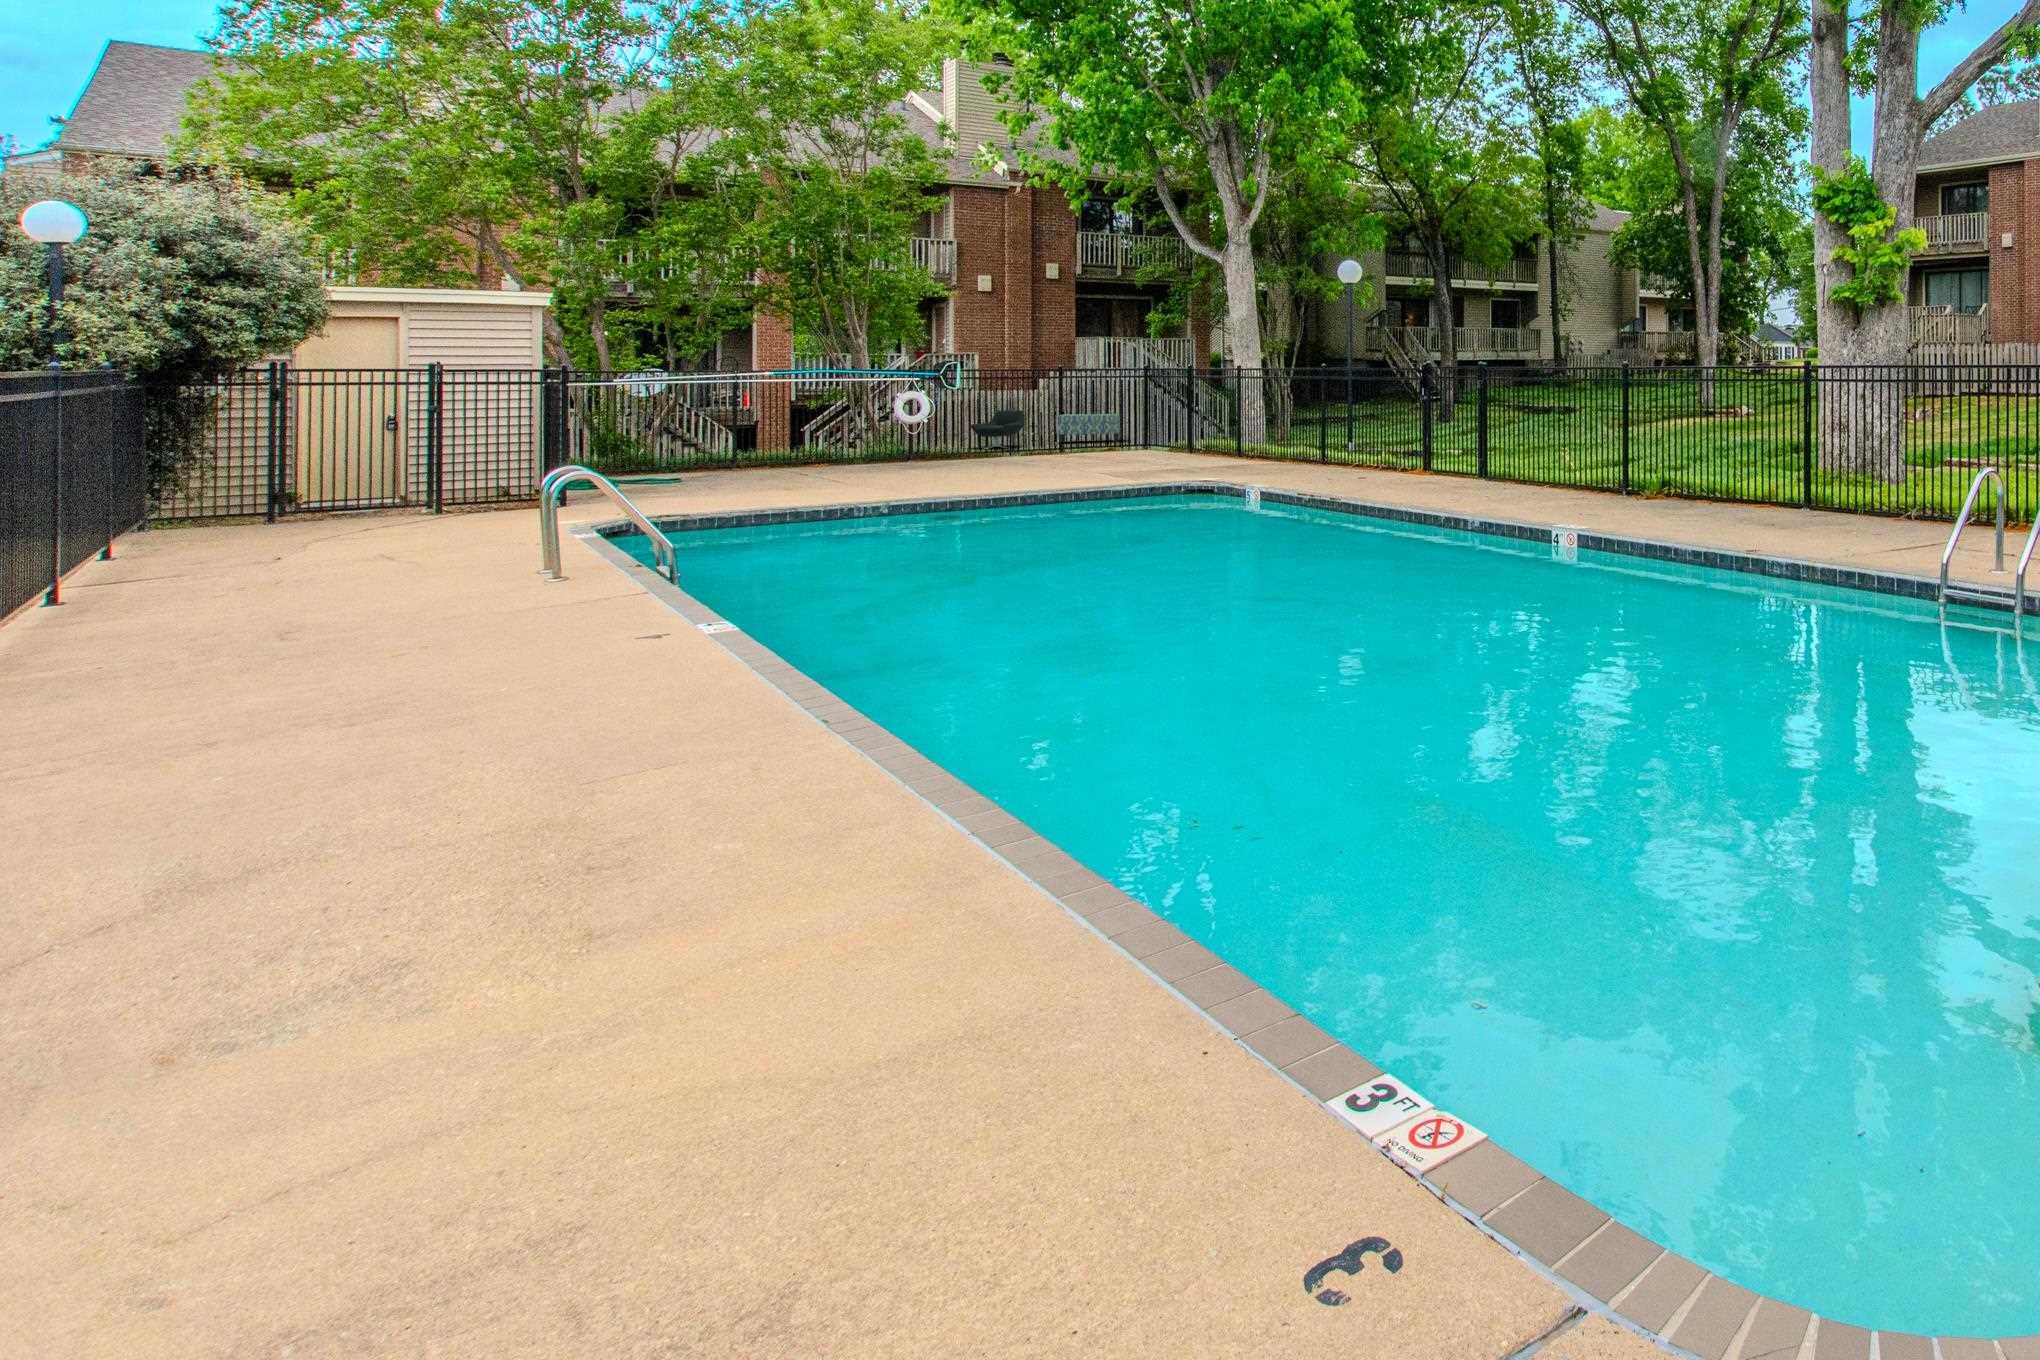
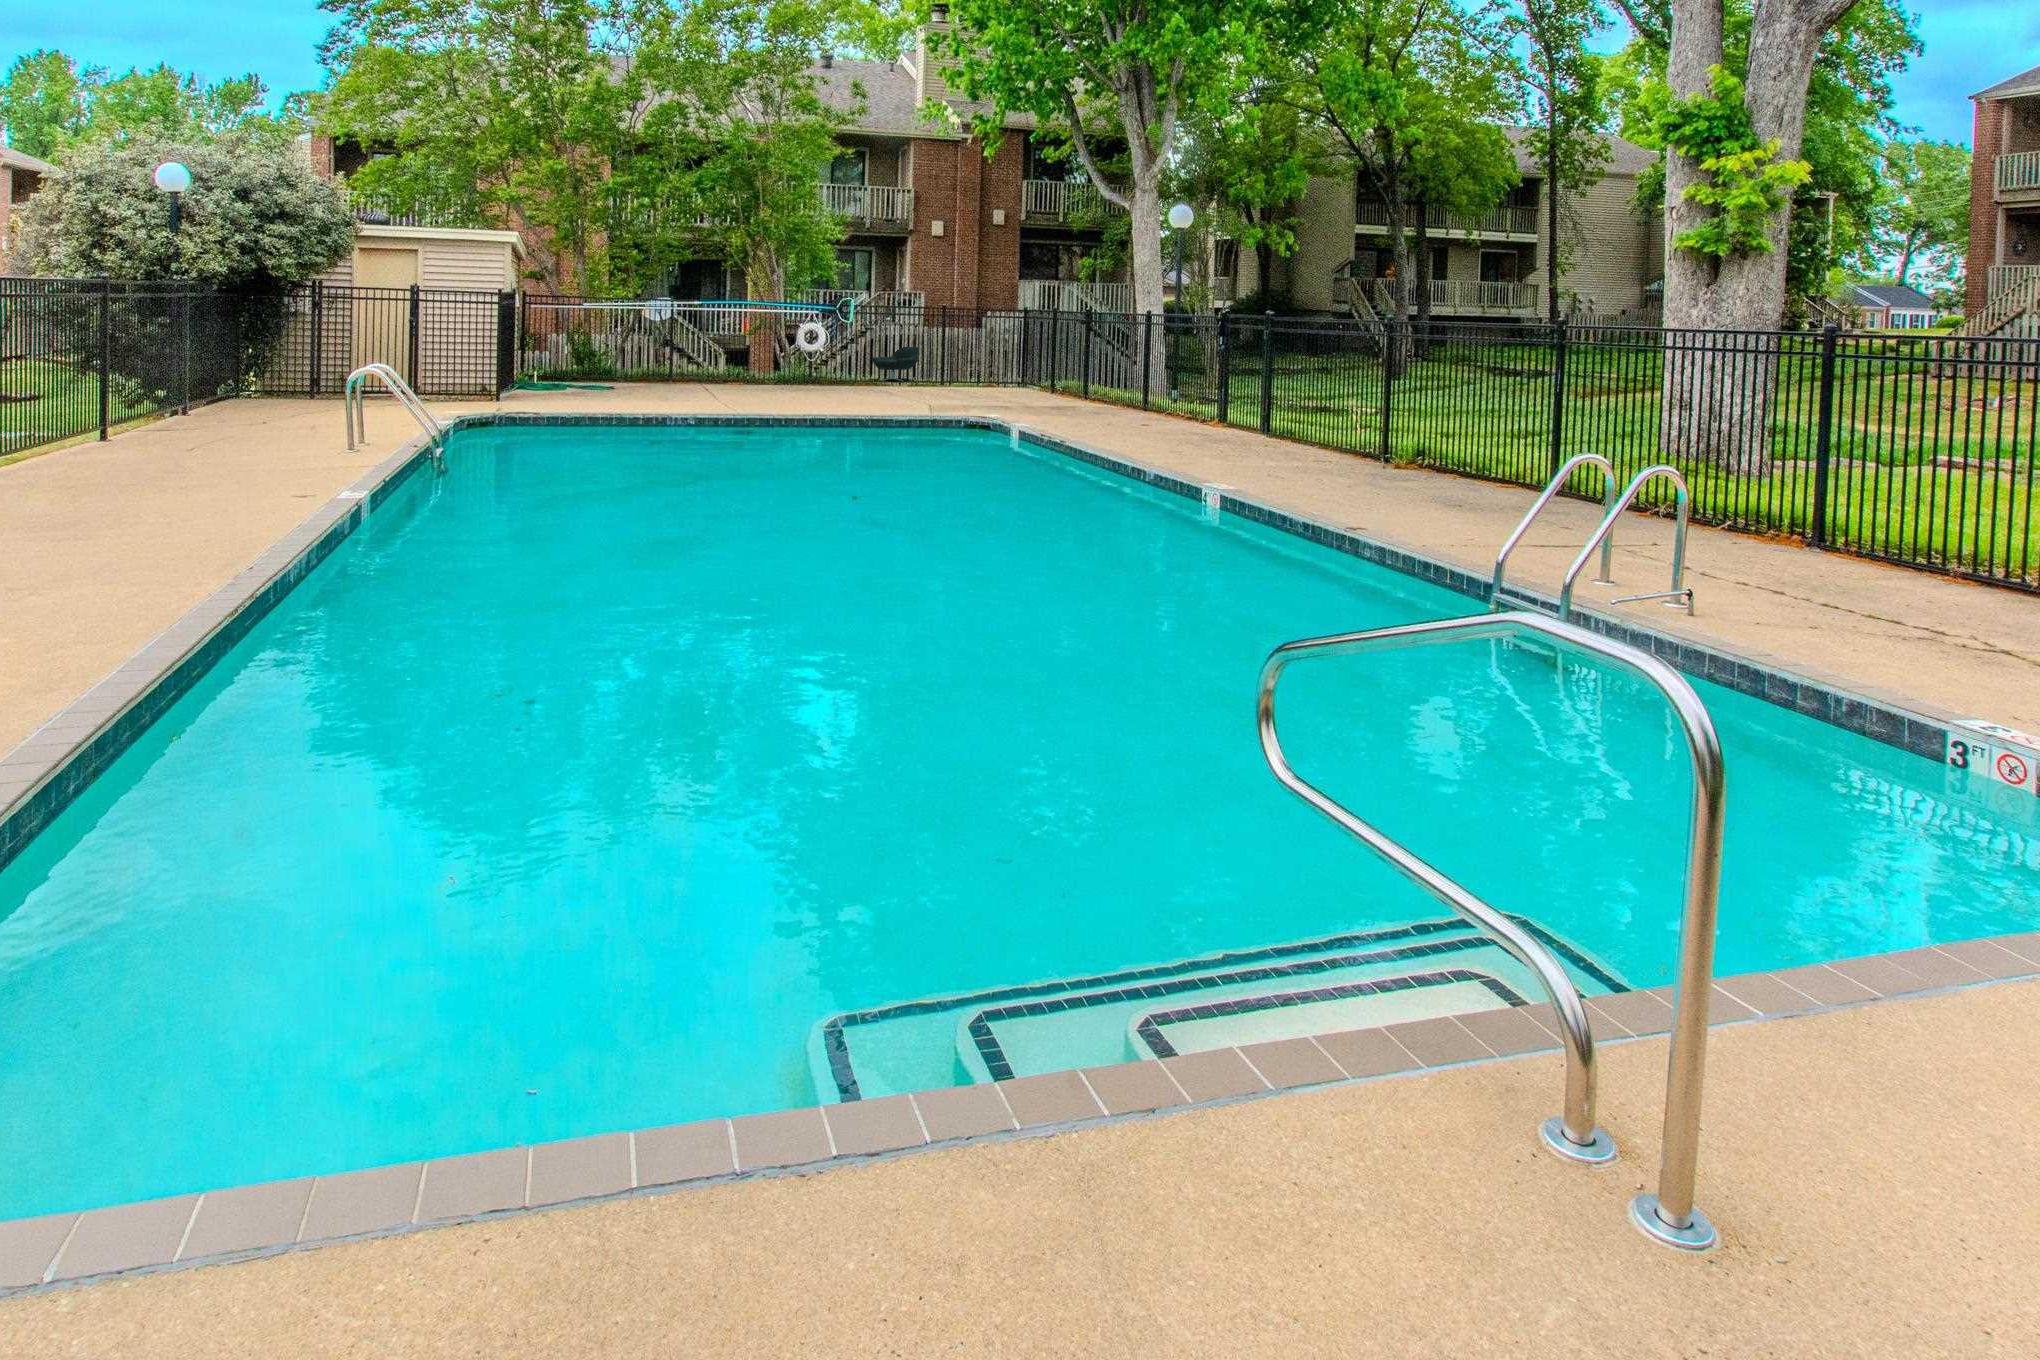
bench: present [1058,414,1120,443] -> none [949,353,1008,381]

